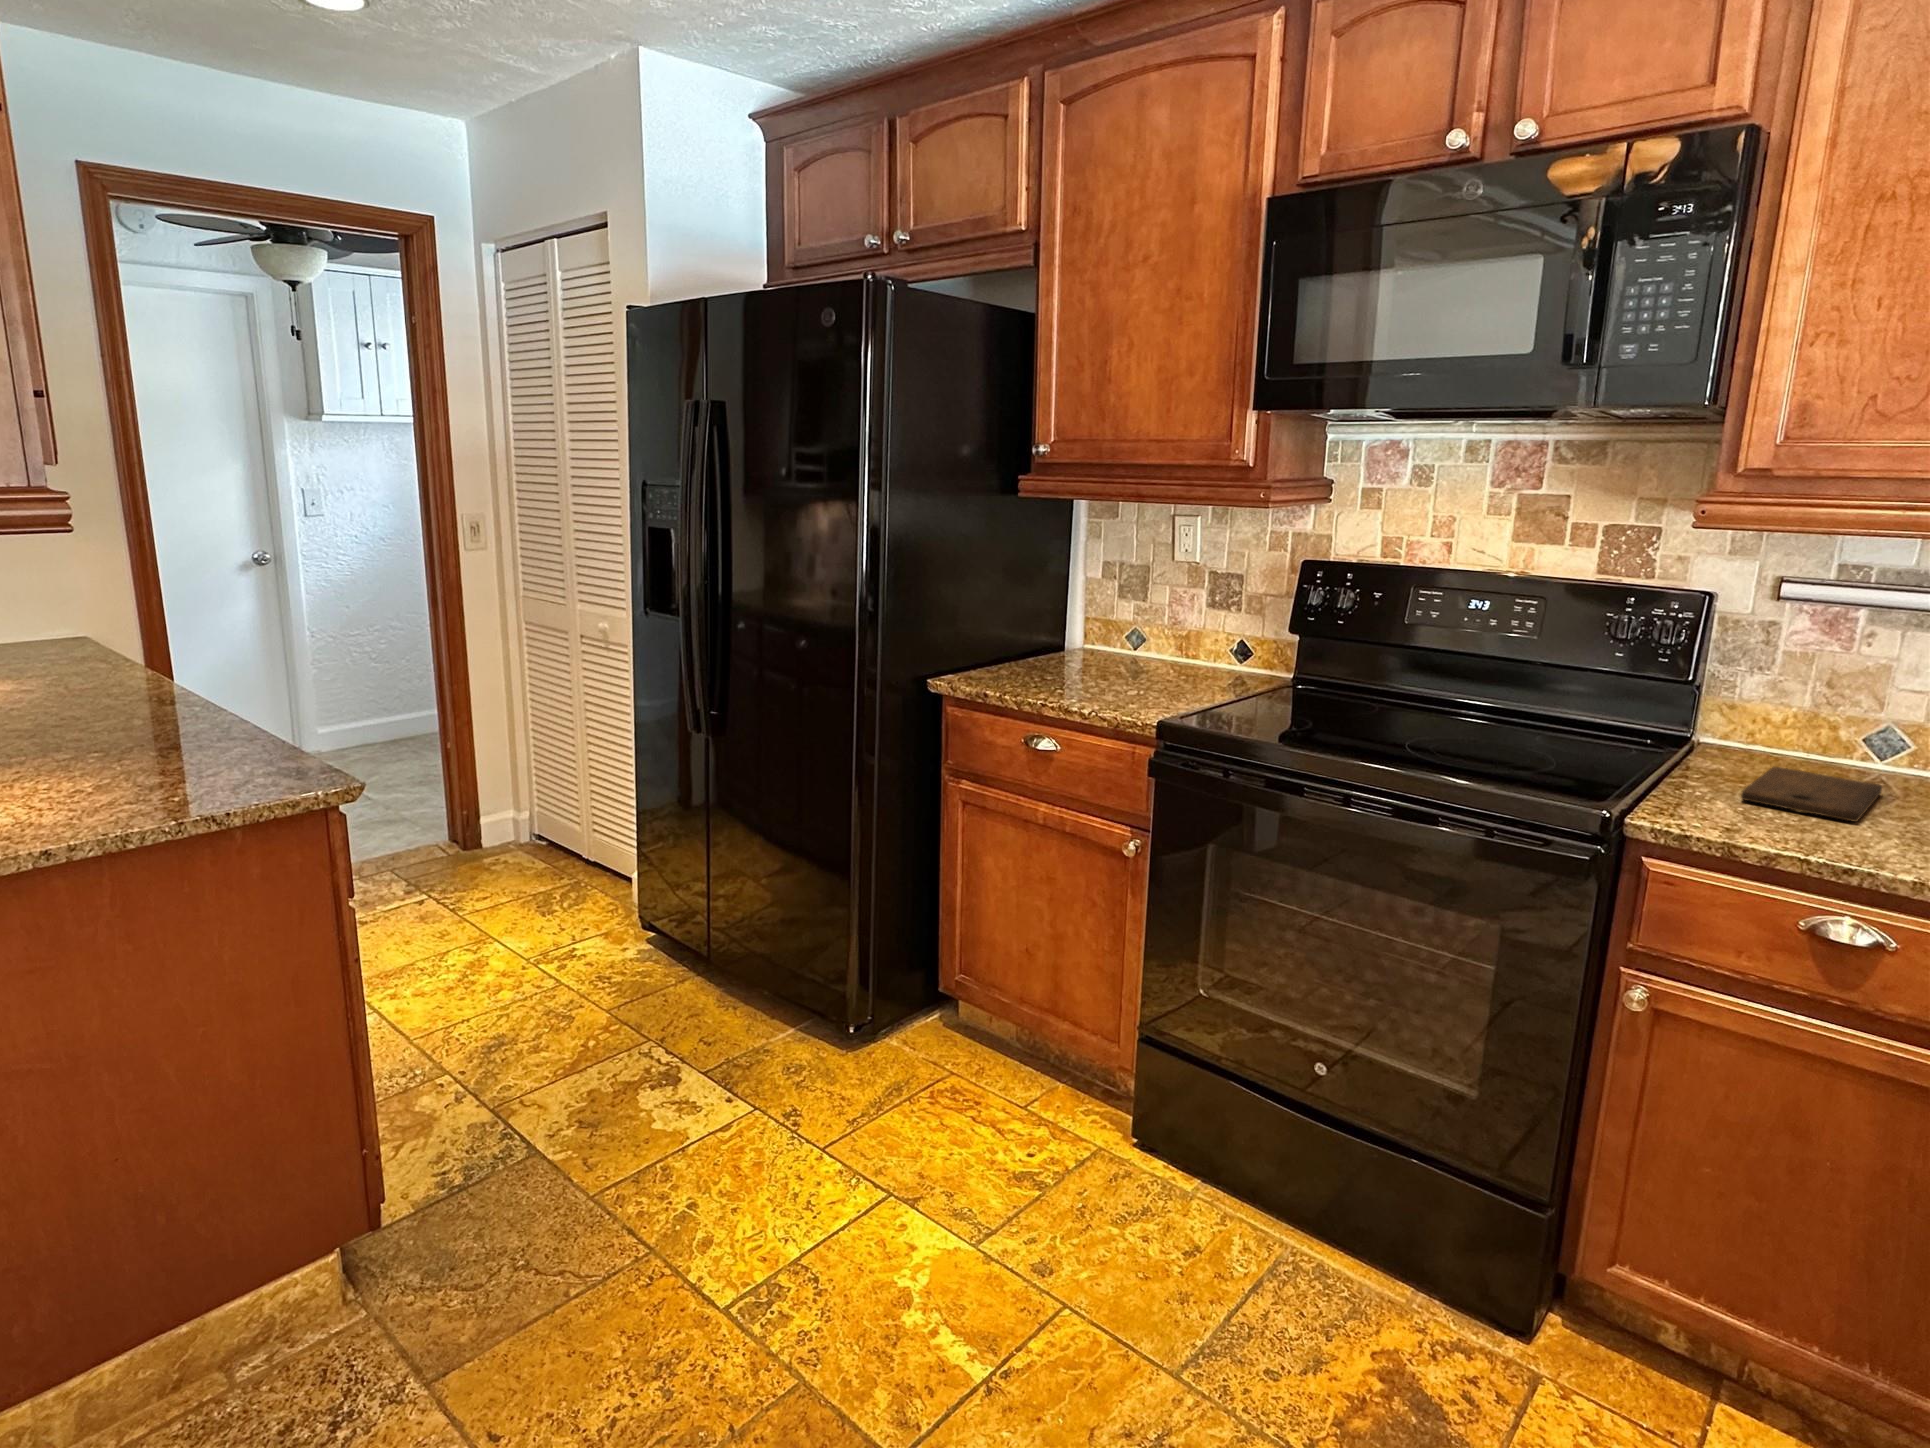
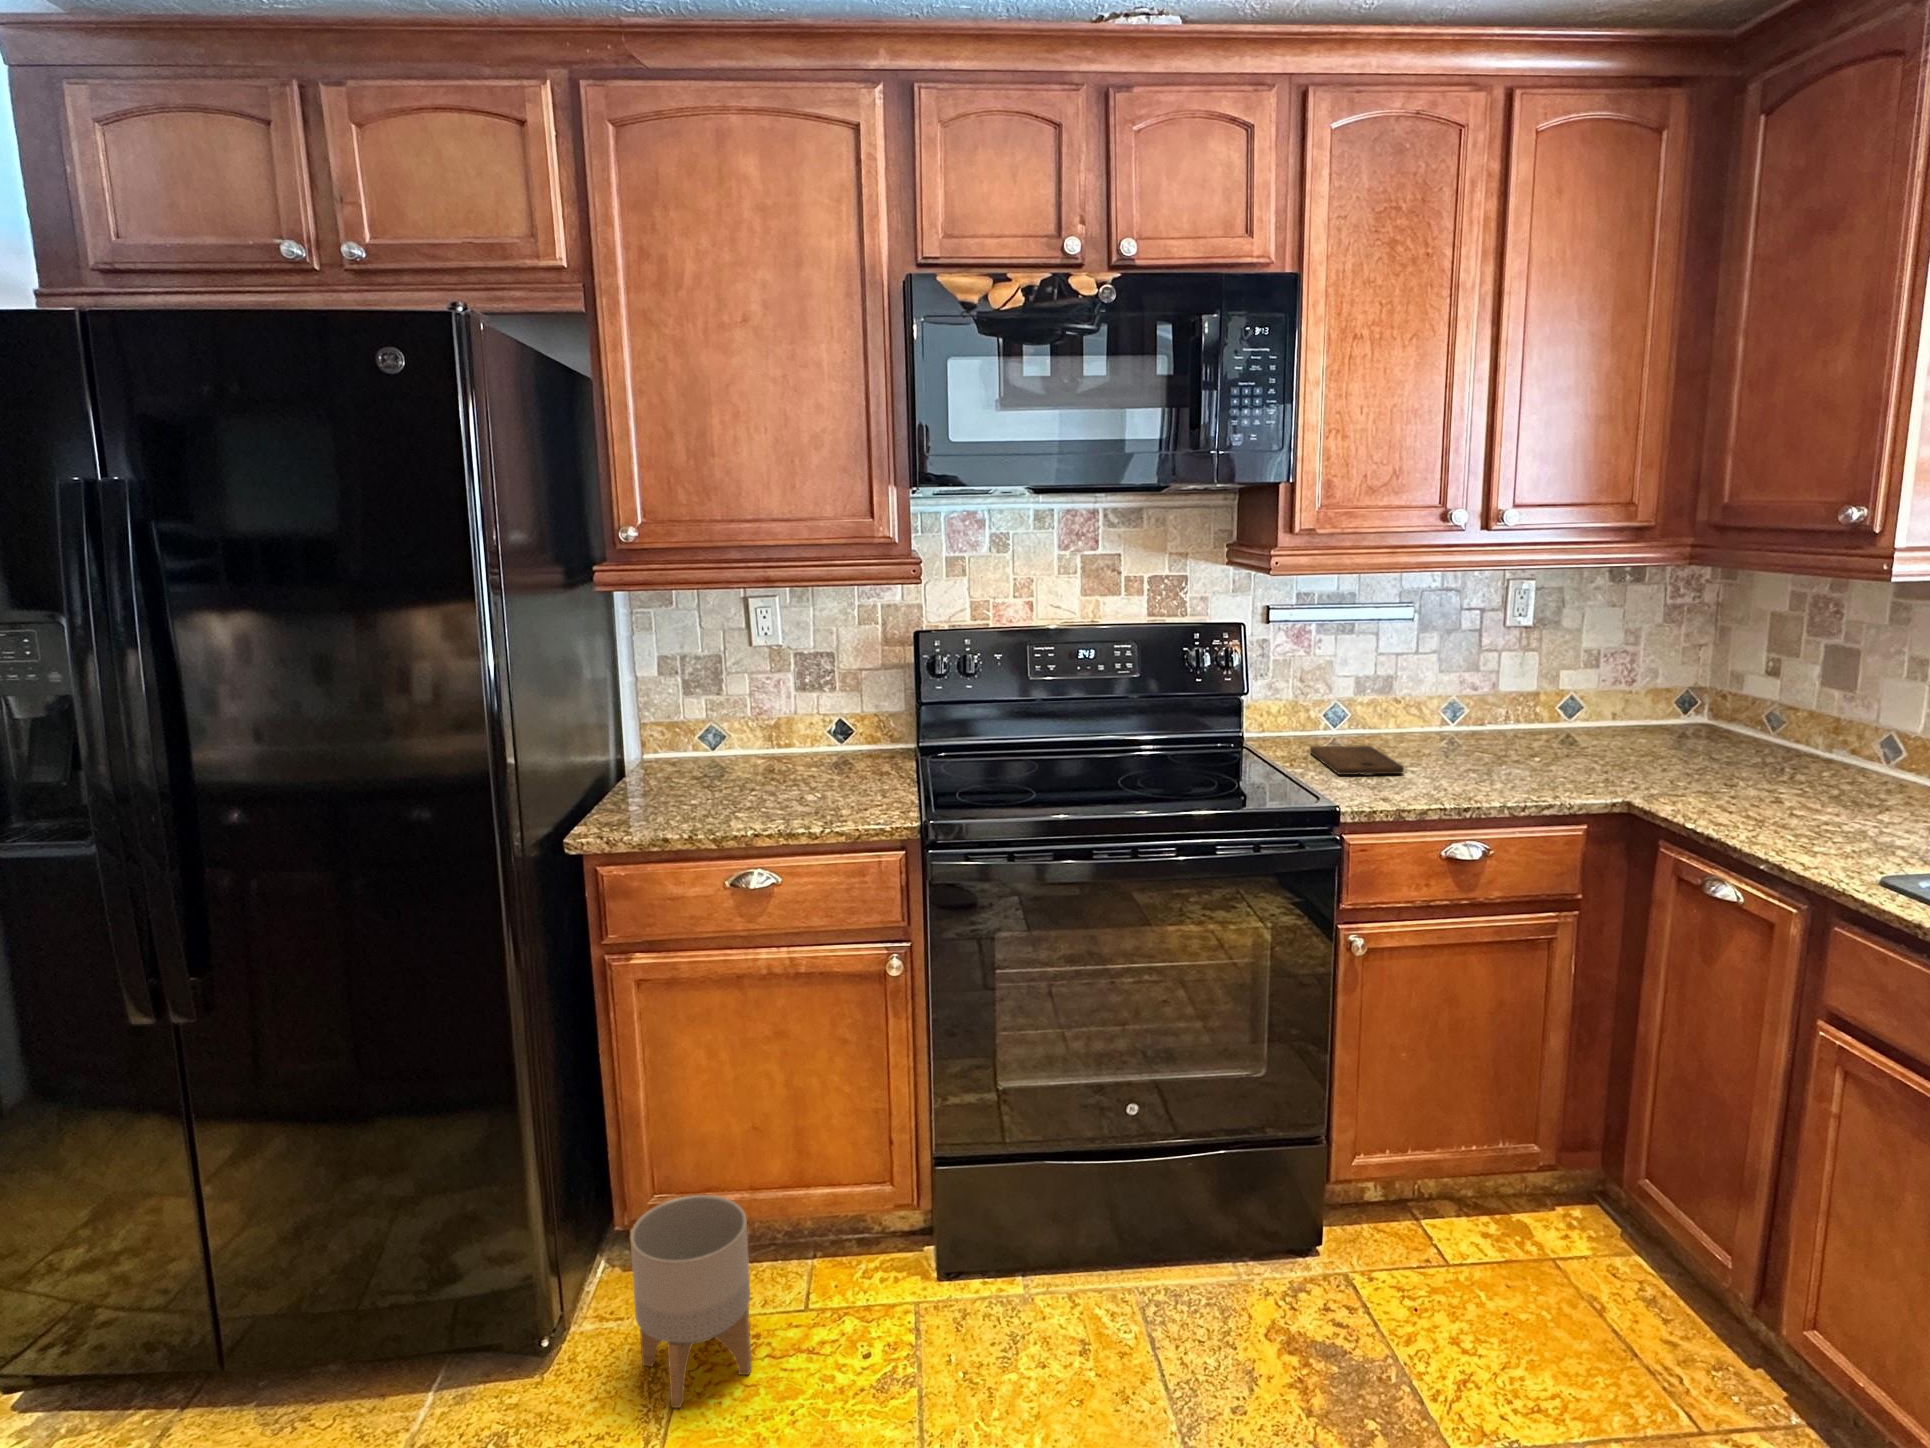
planter: none [885,967,973,1120] -> present [630,1195,752,1408]

